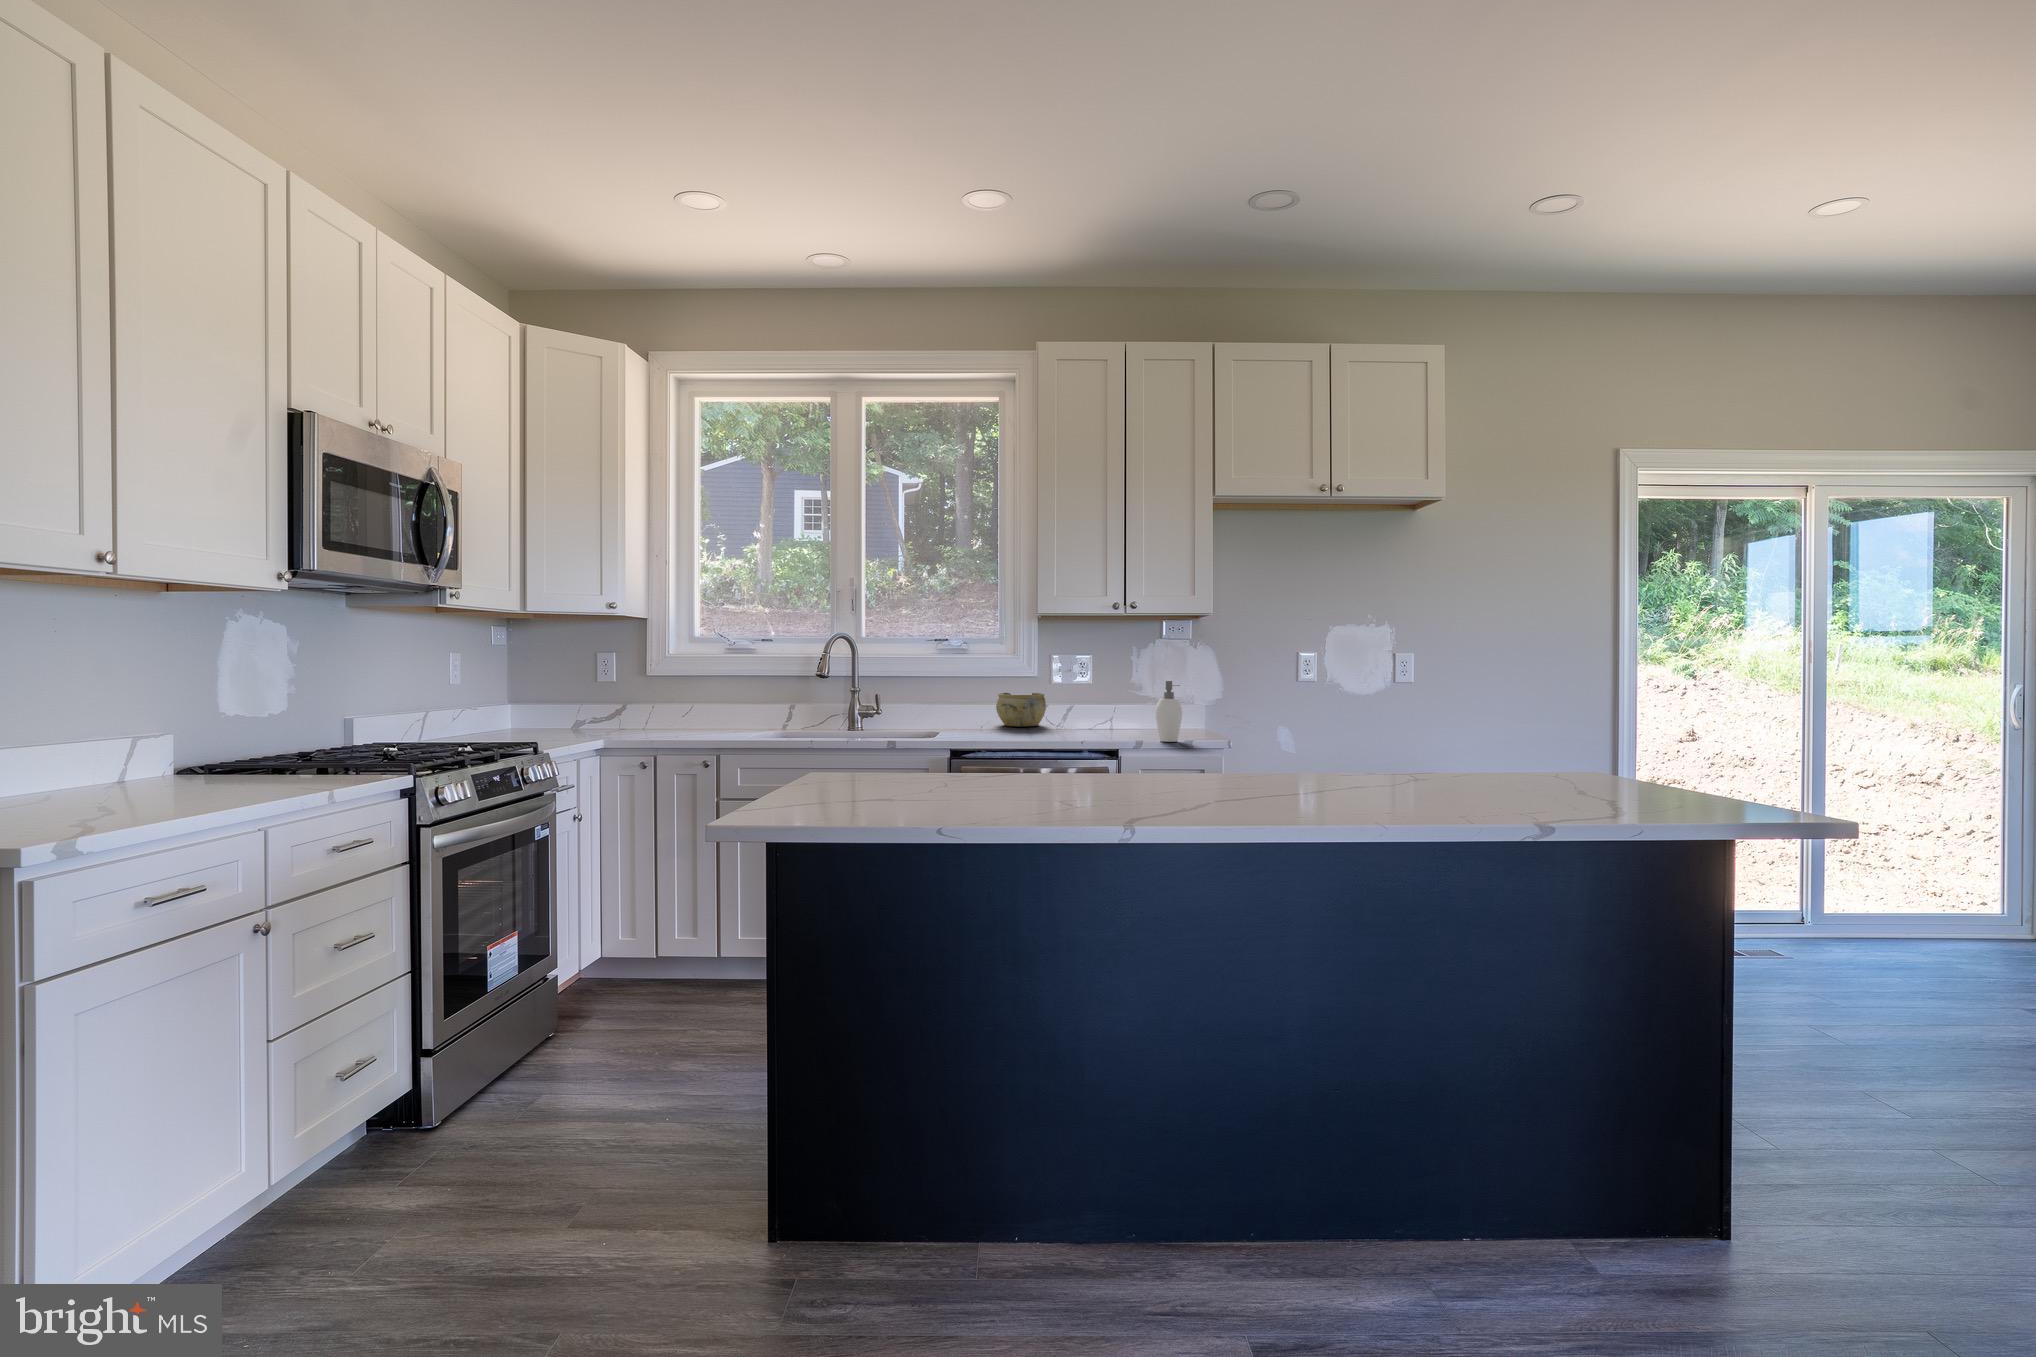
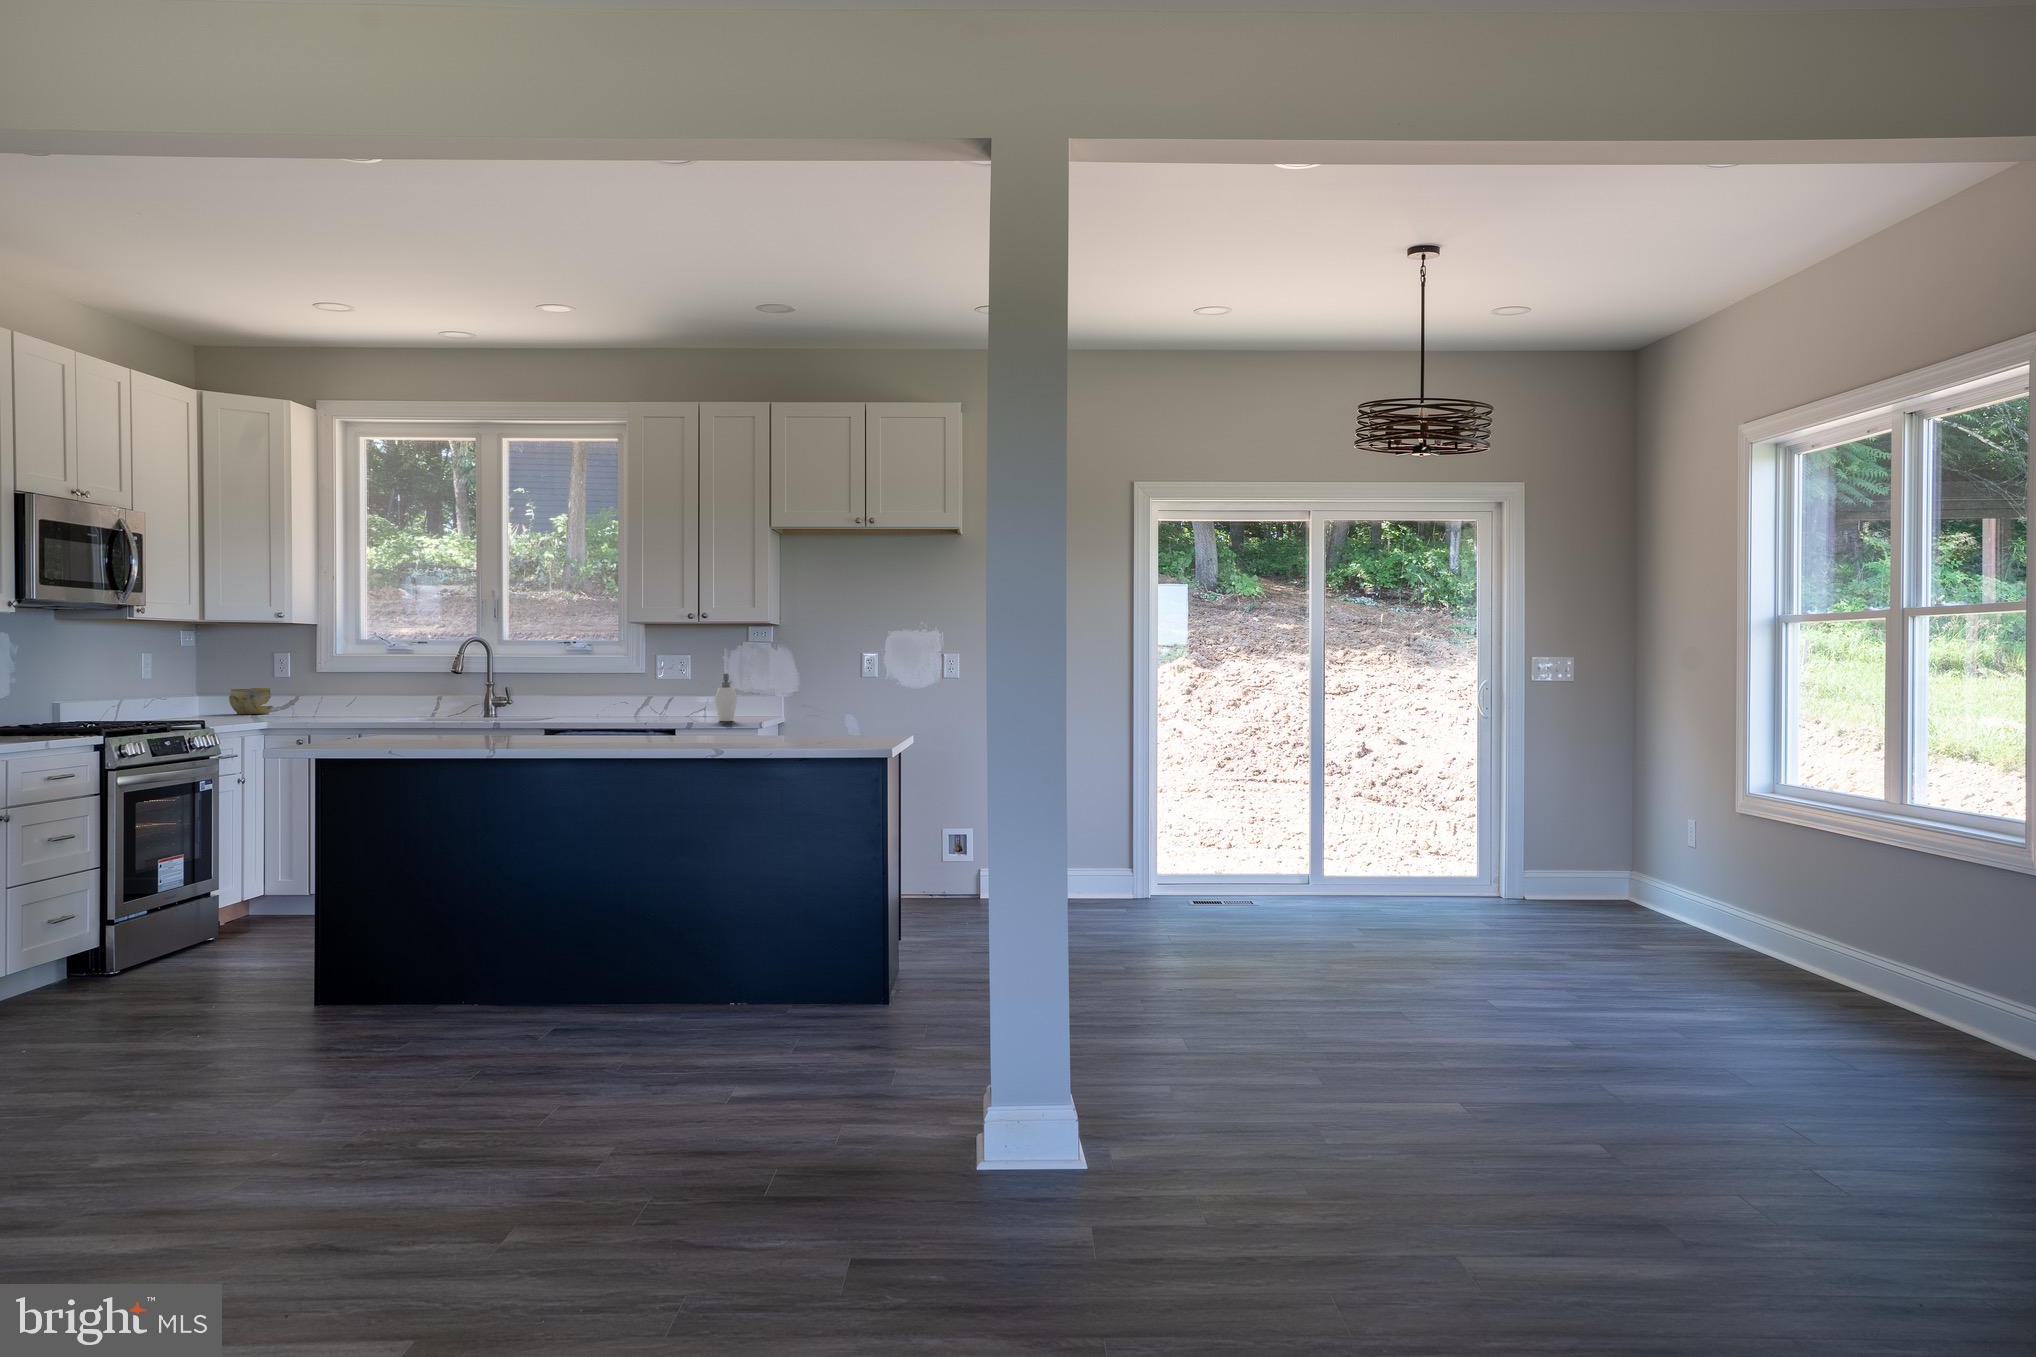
ceramic bowl: present [996,692,1046,726] -> present [229,687,274,714]

